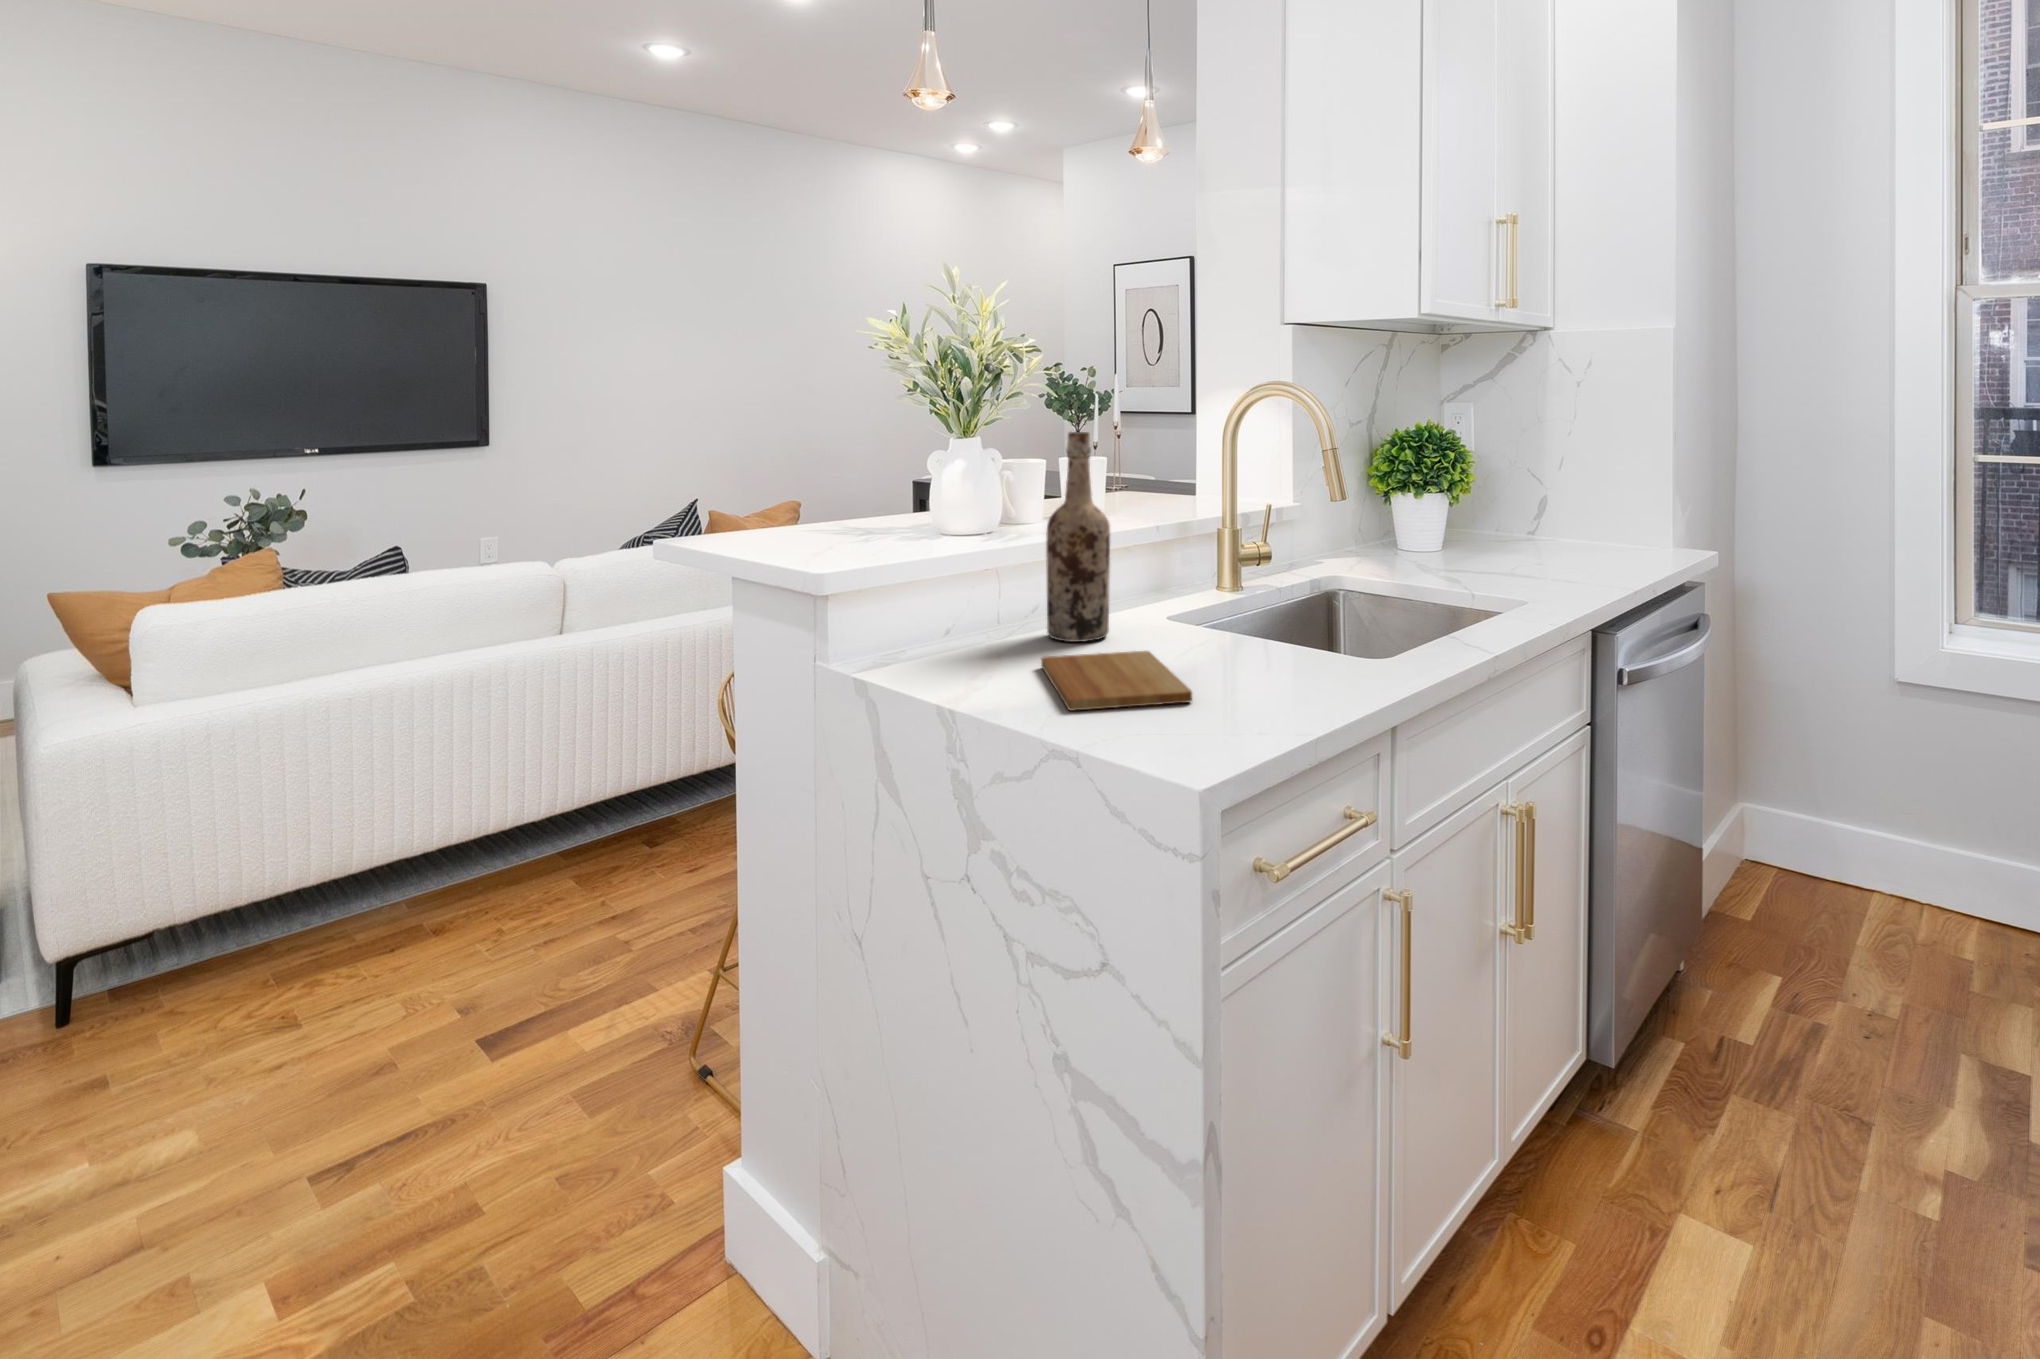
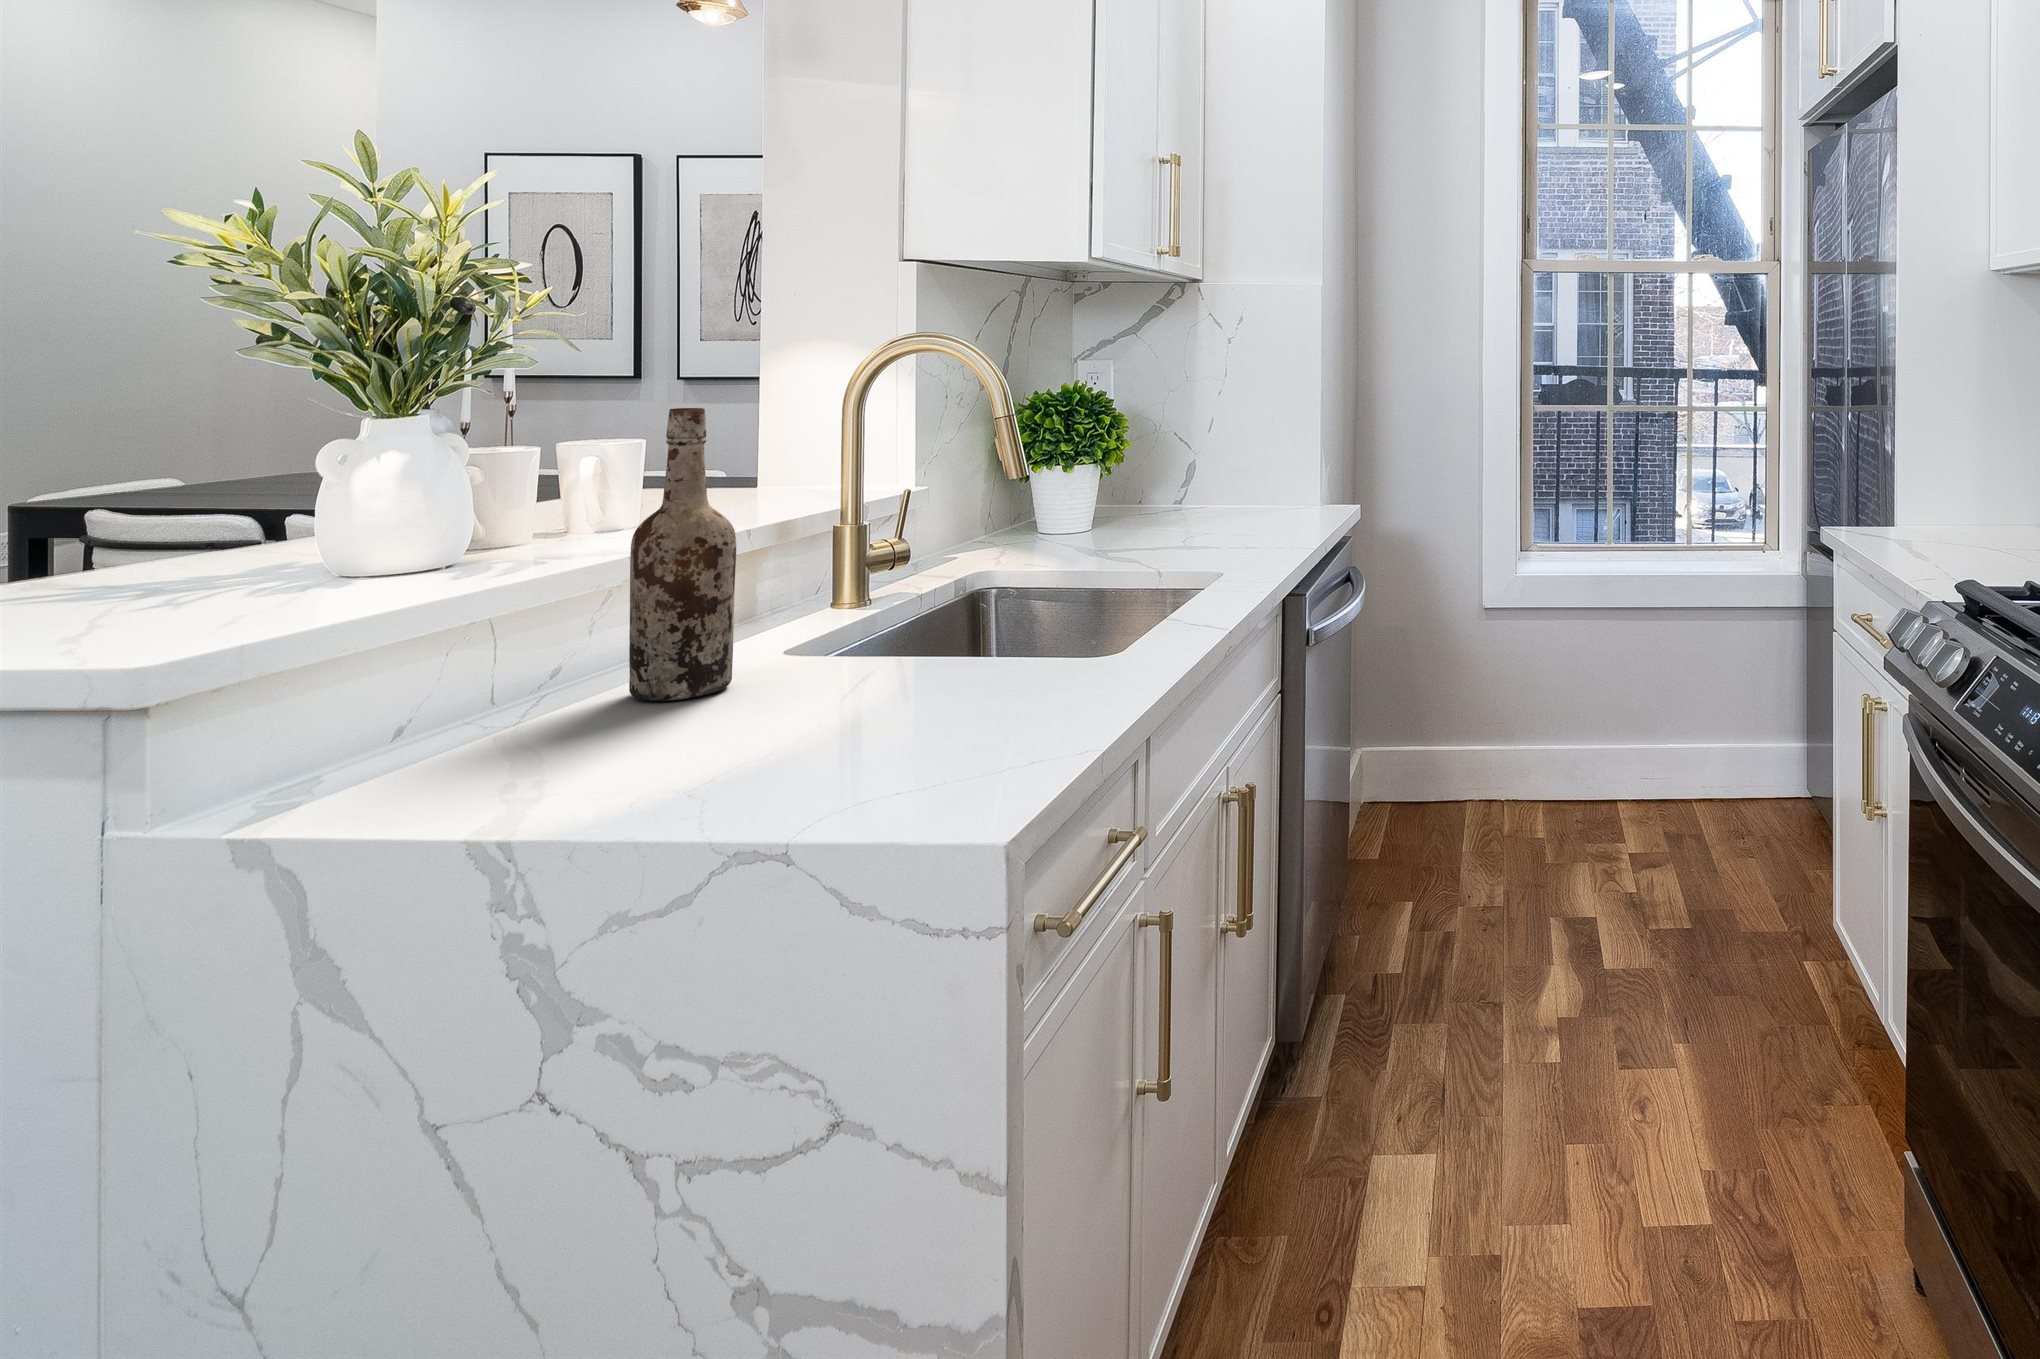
cutting board: present [1041,651,1192,711] -> none [660,692,928,786]

